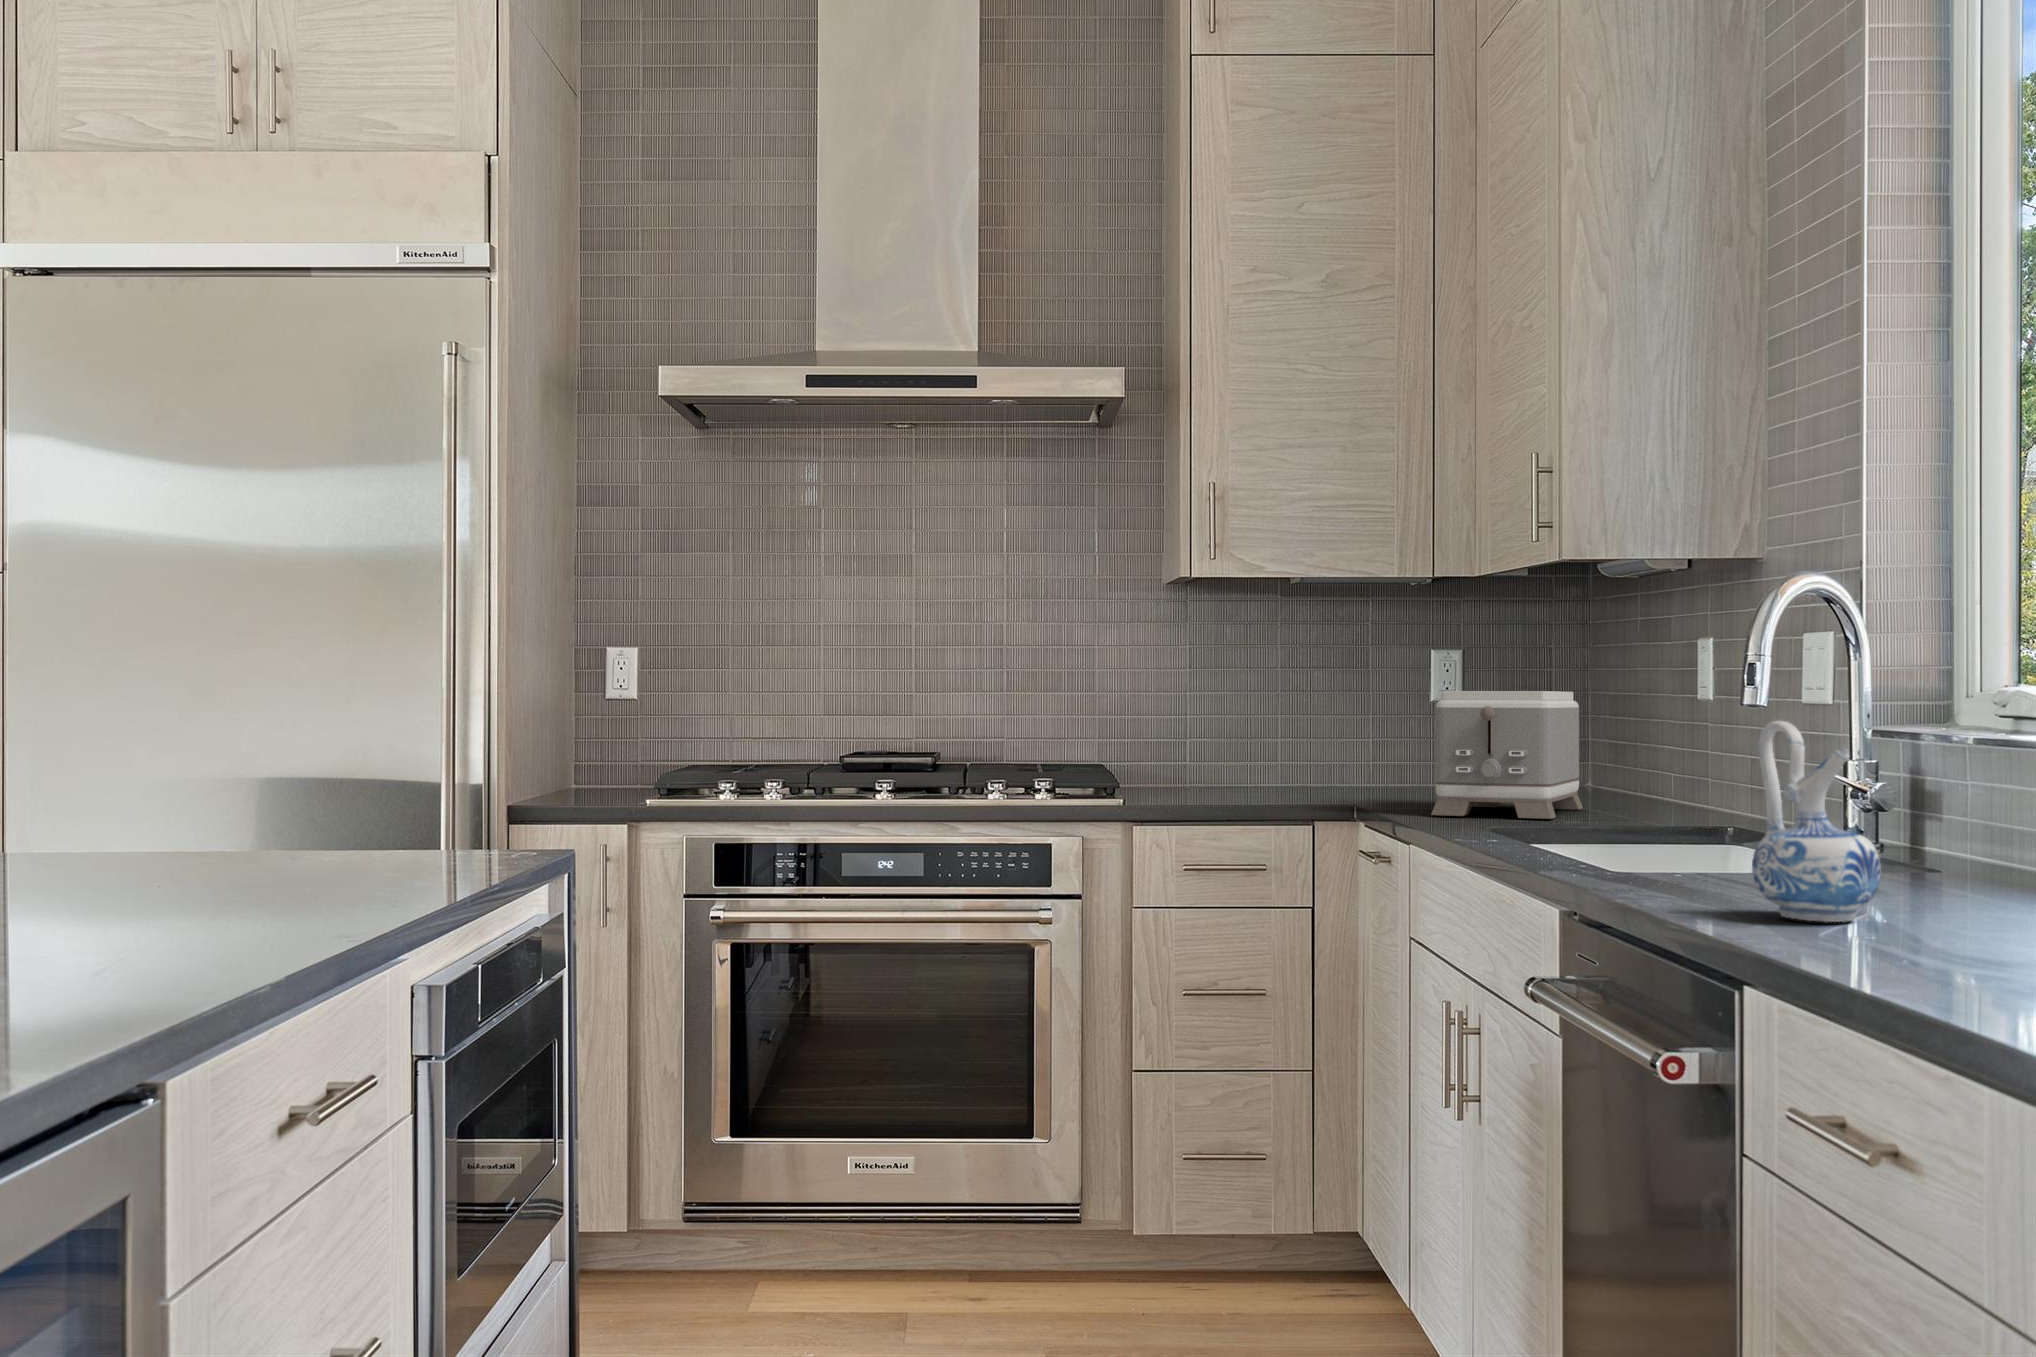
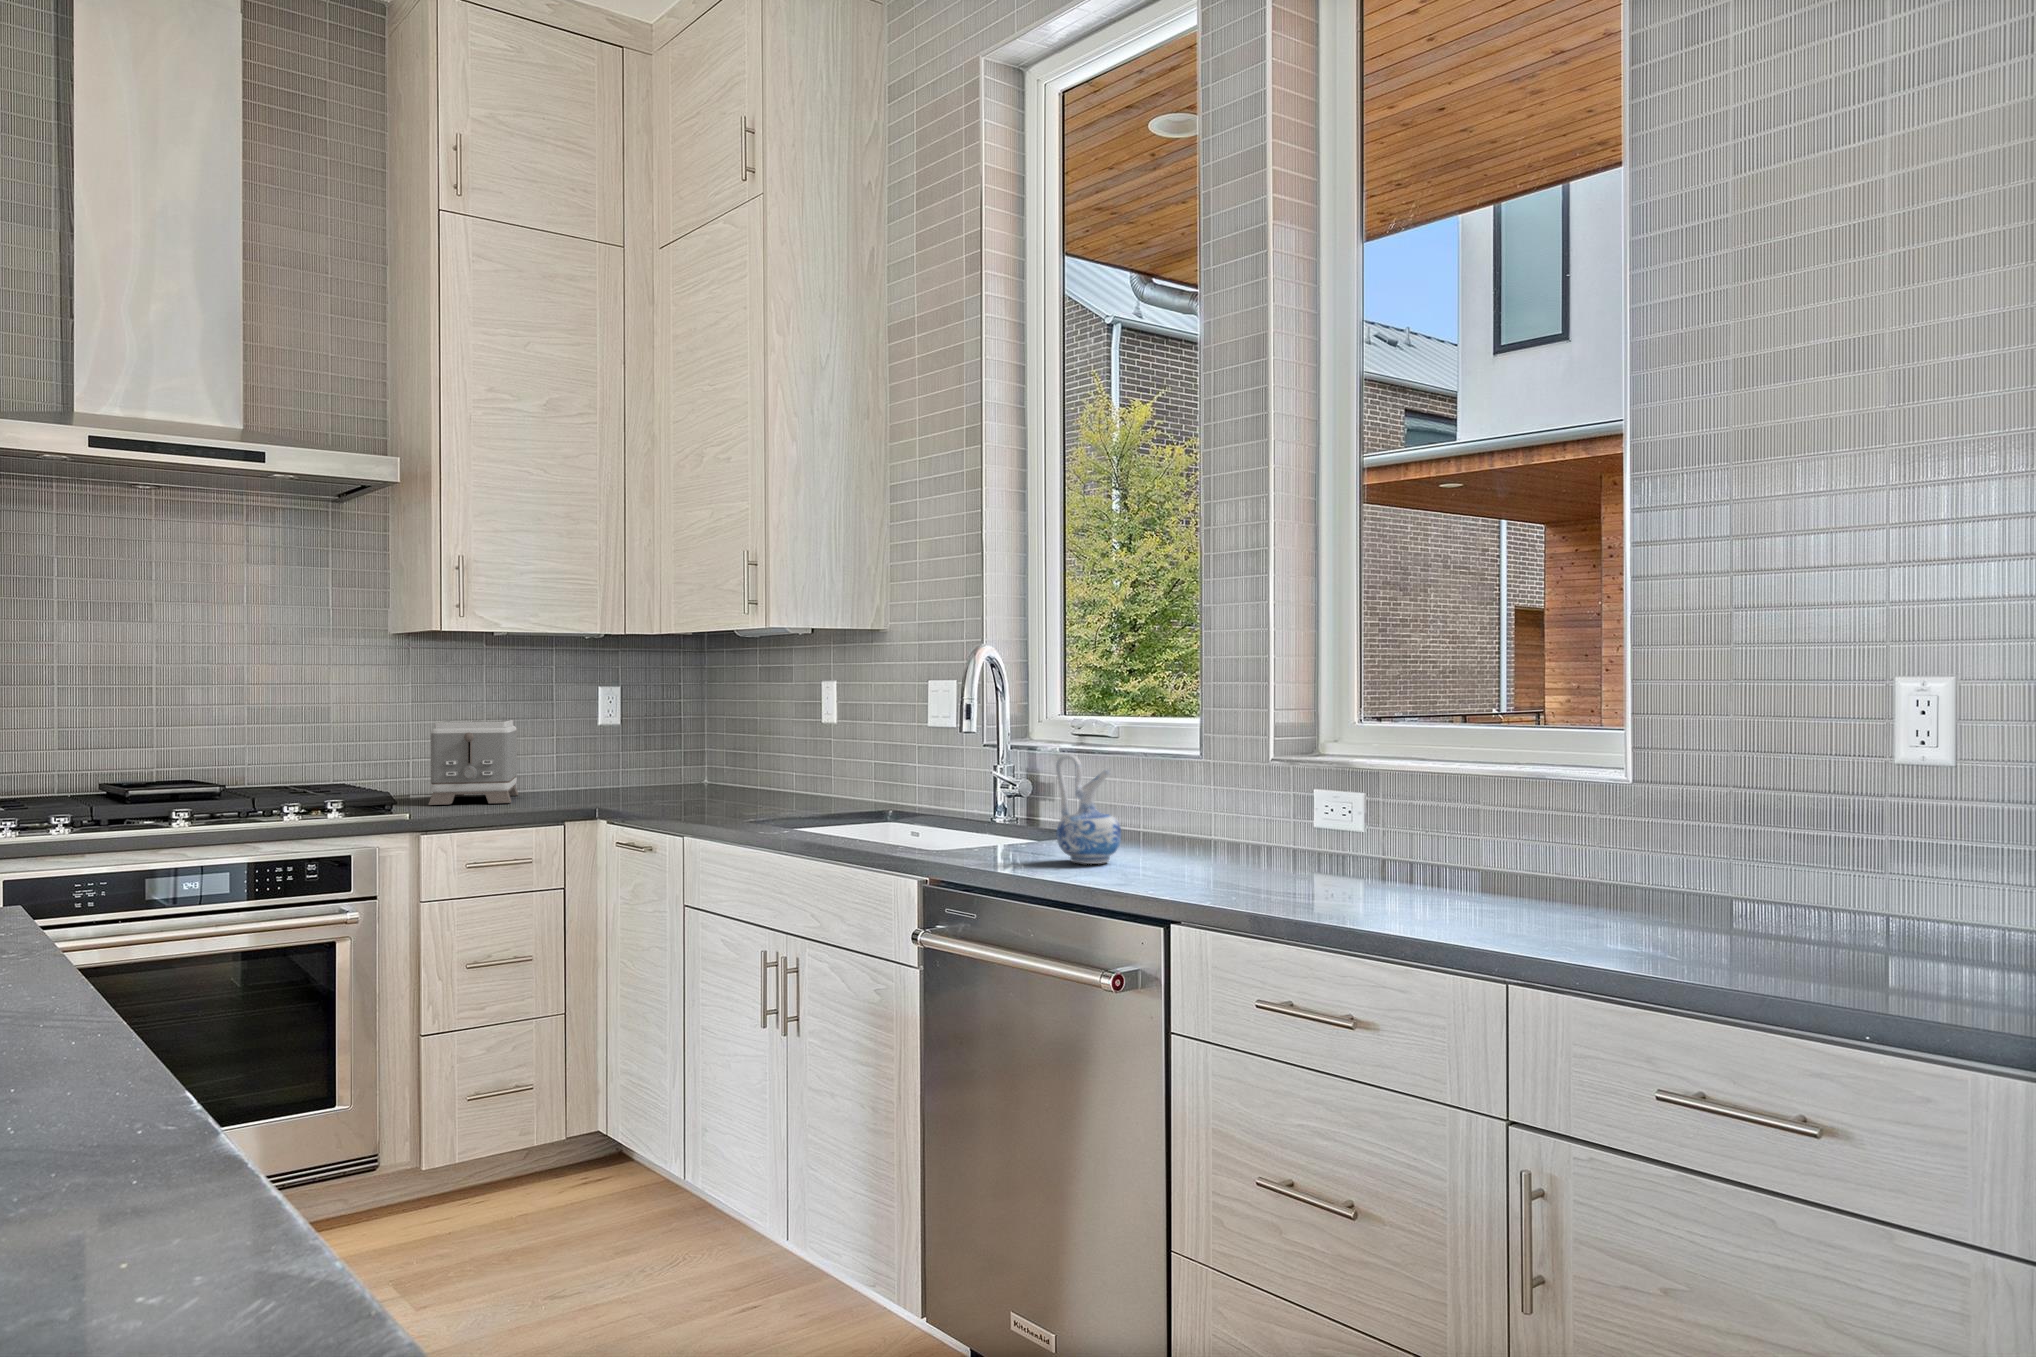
toaster: present [1431,691,1583,819] -> present [429,720,518,805]

